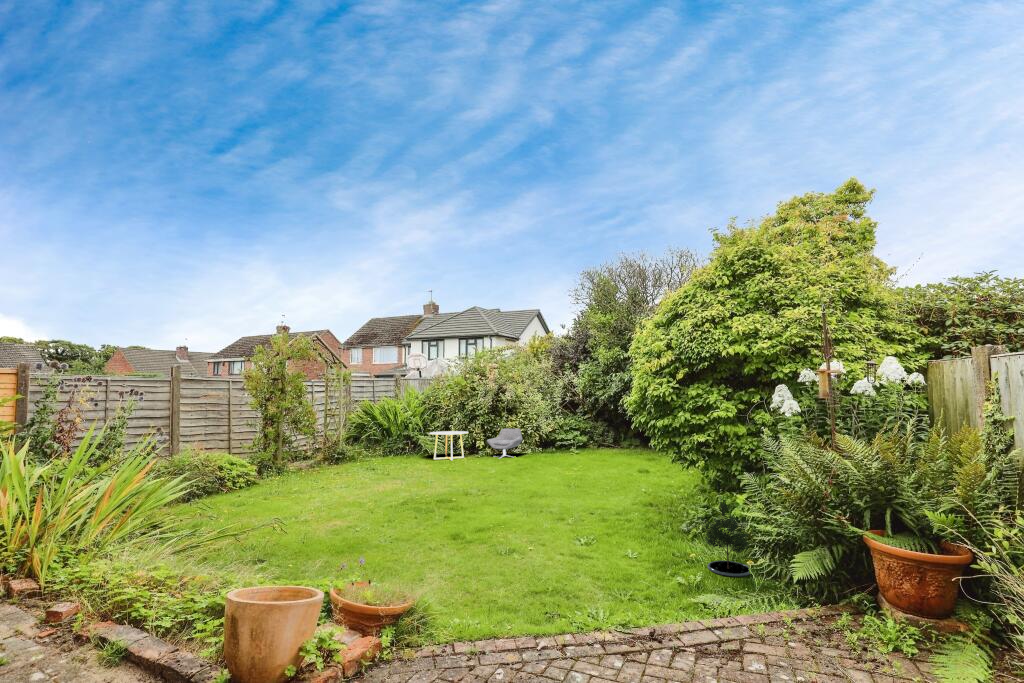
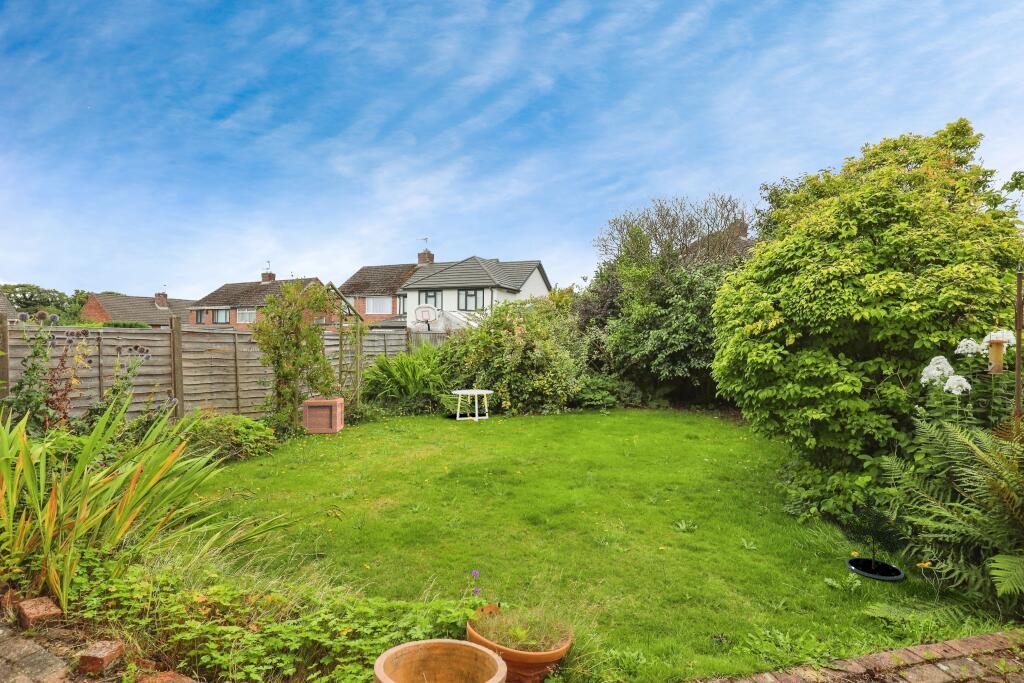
lounge chair: present [487,428,523,458] -> none [513,388,550,420]
wooden crate: none [287,439,327,473] -> present [303,397,344,434]

